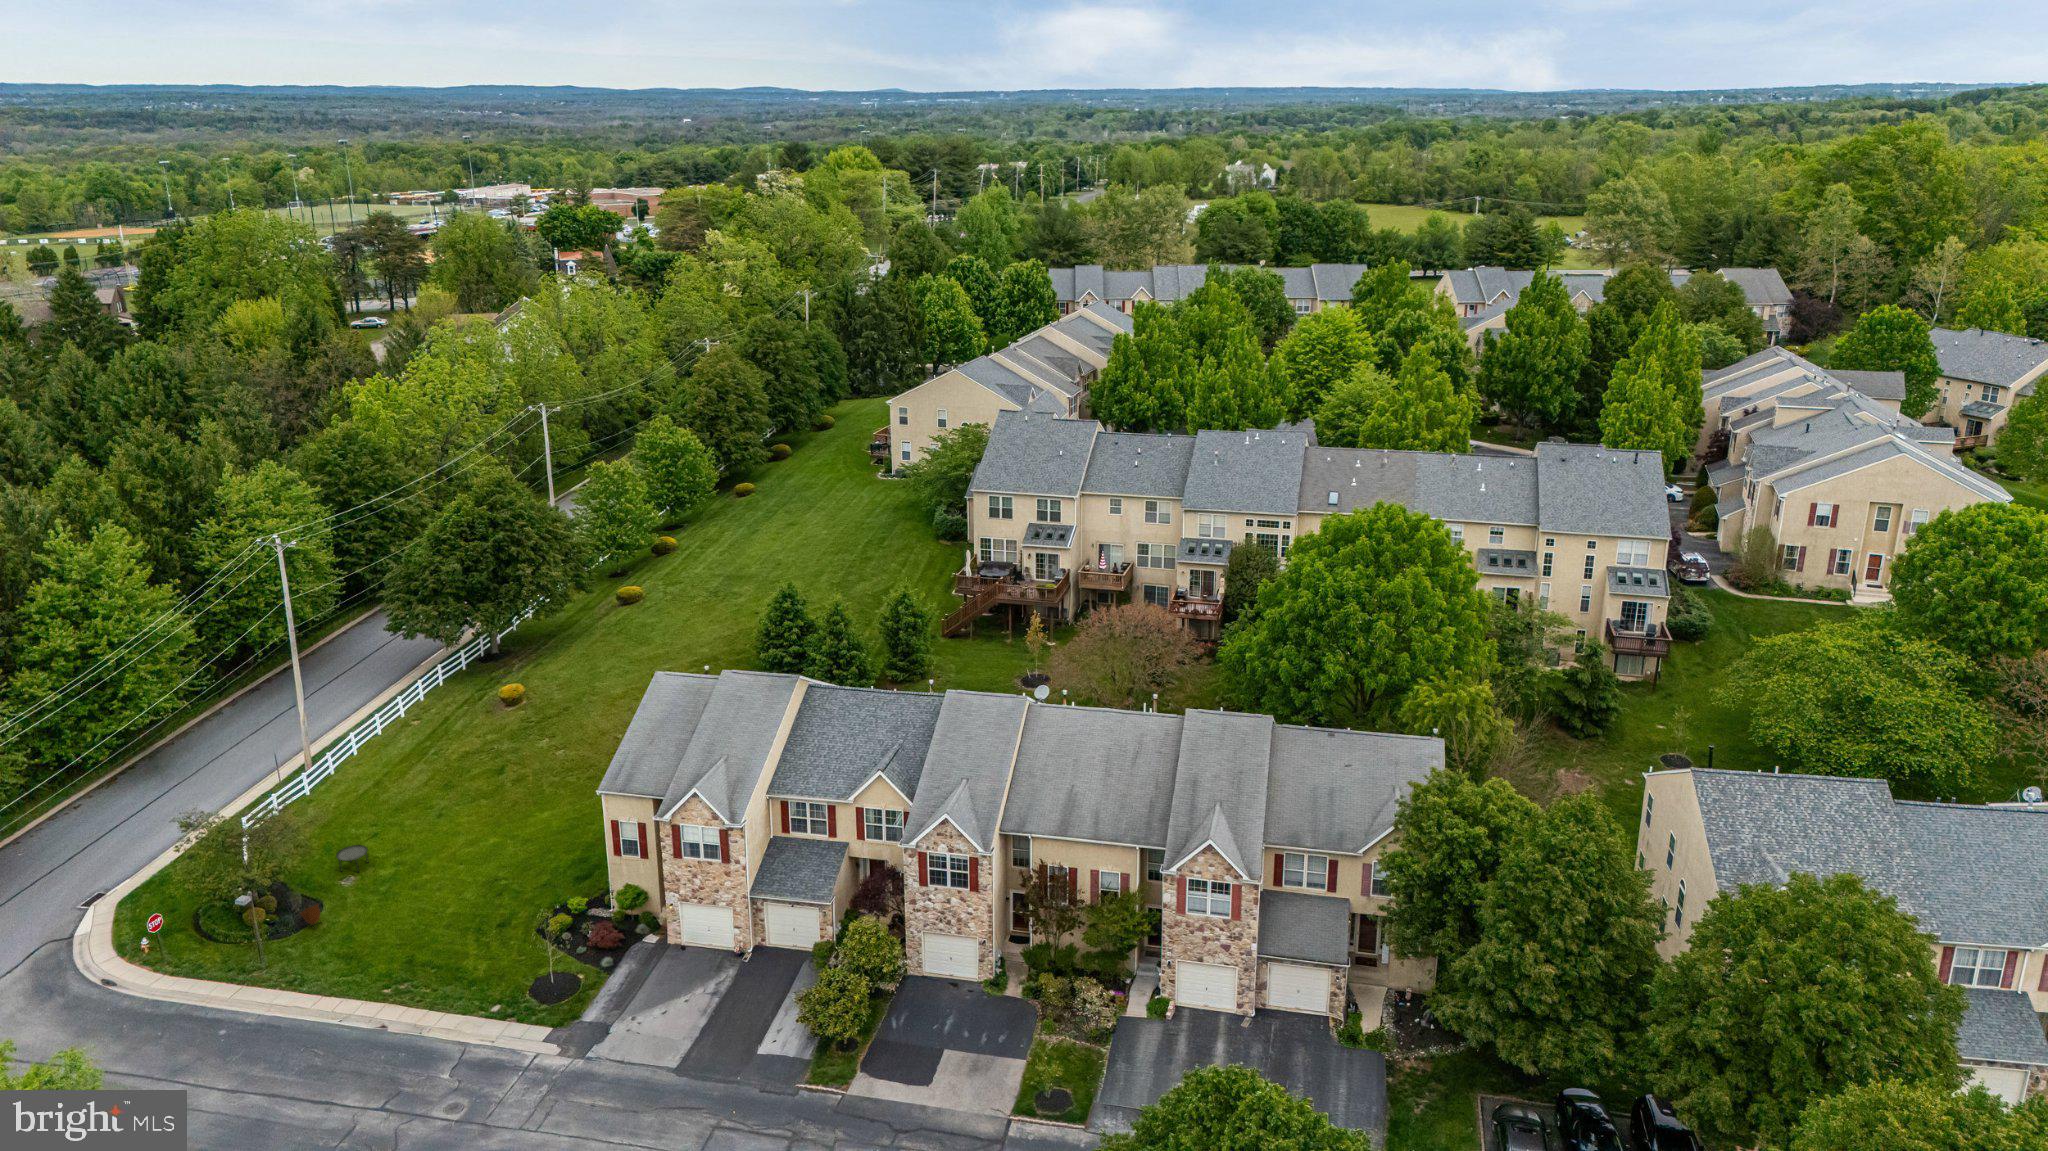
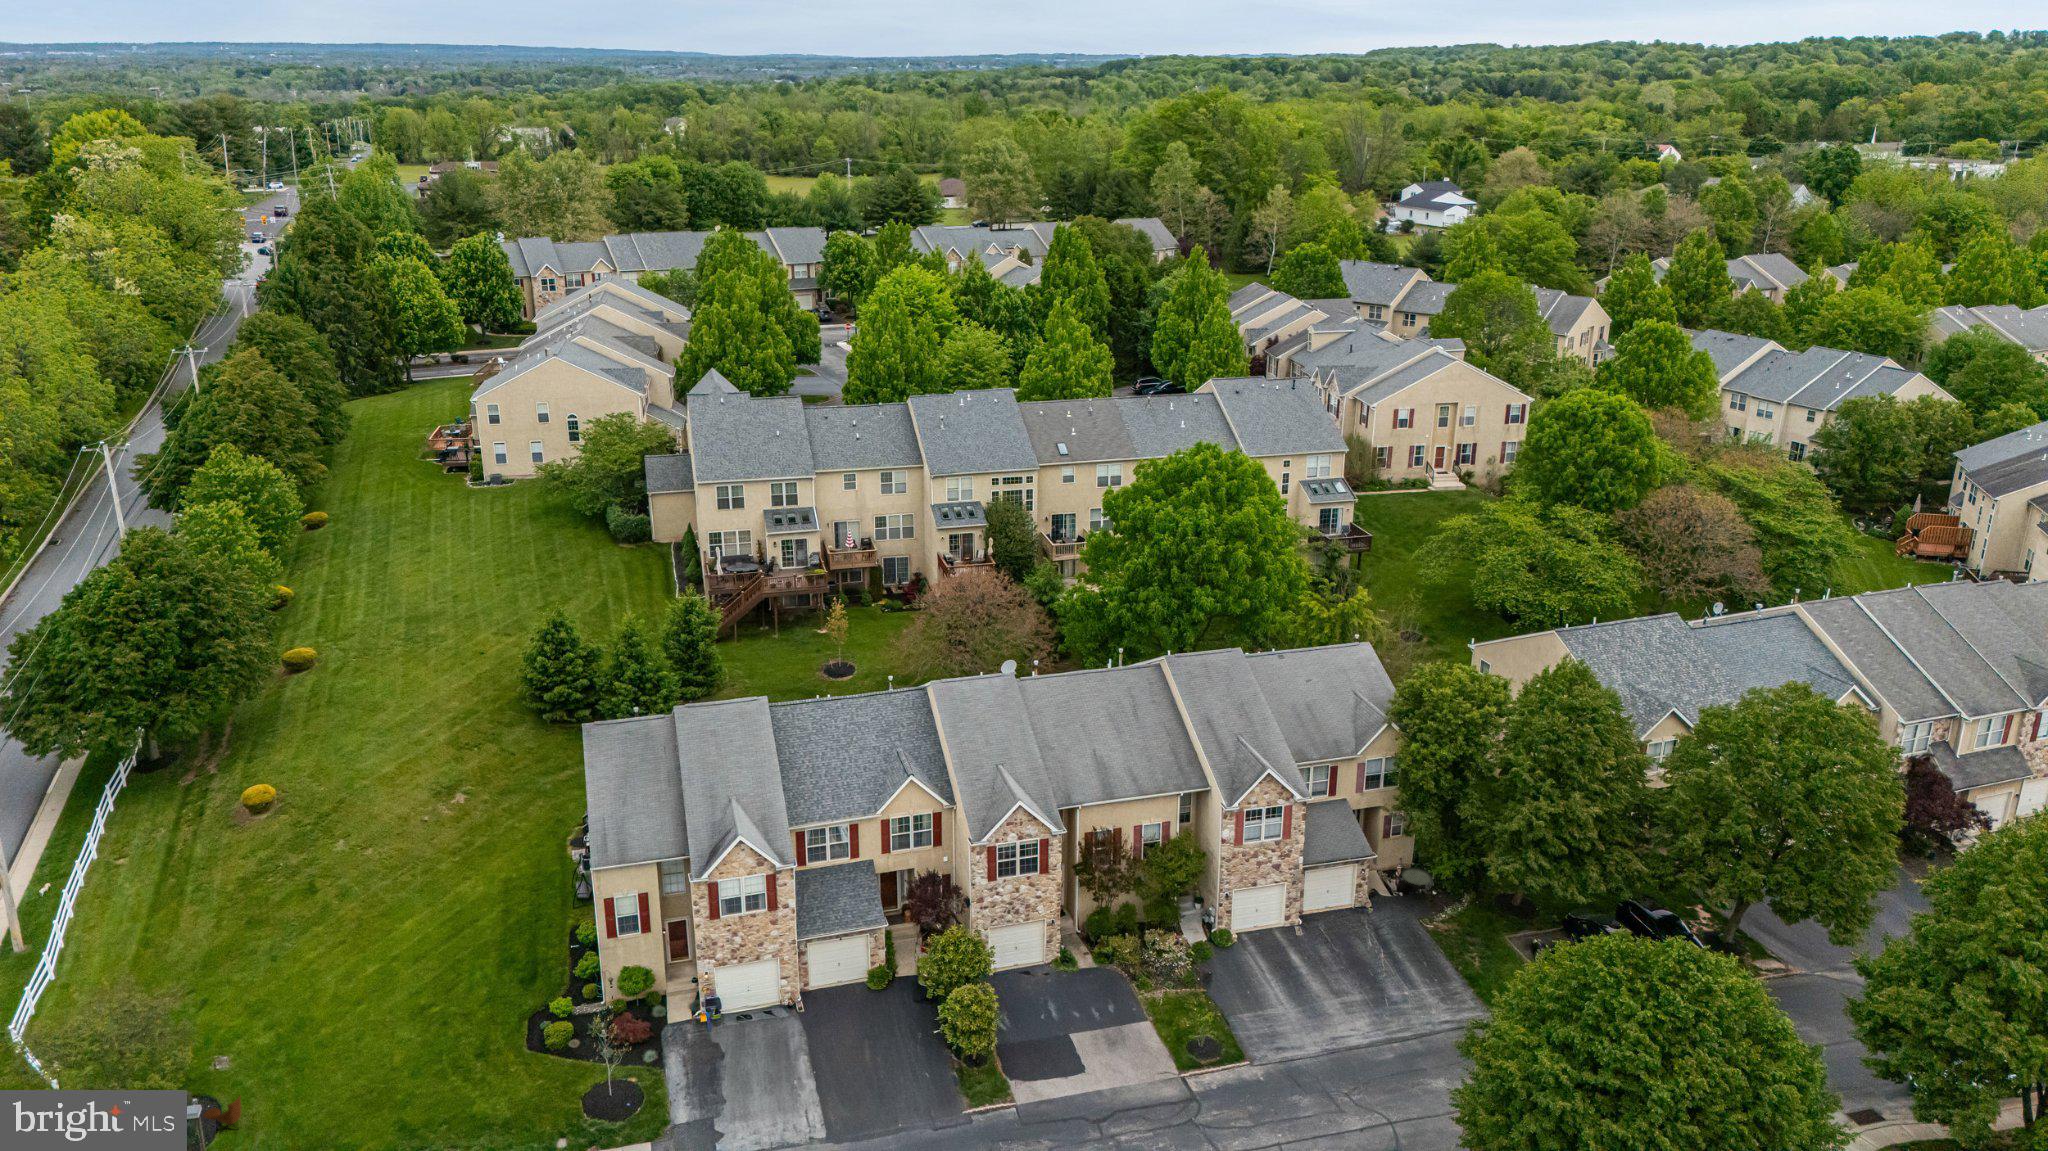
round table: present [336,845,368,870] -> present [1401,867,1433,898]

